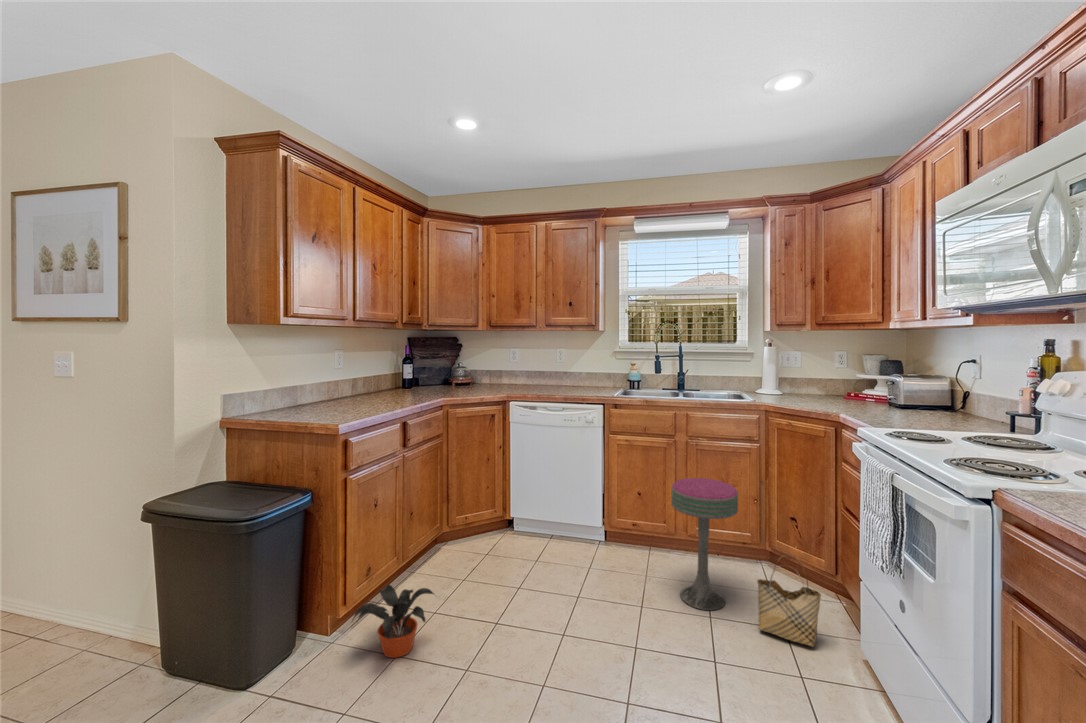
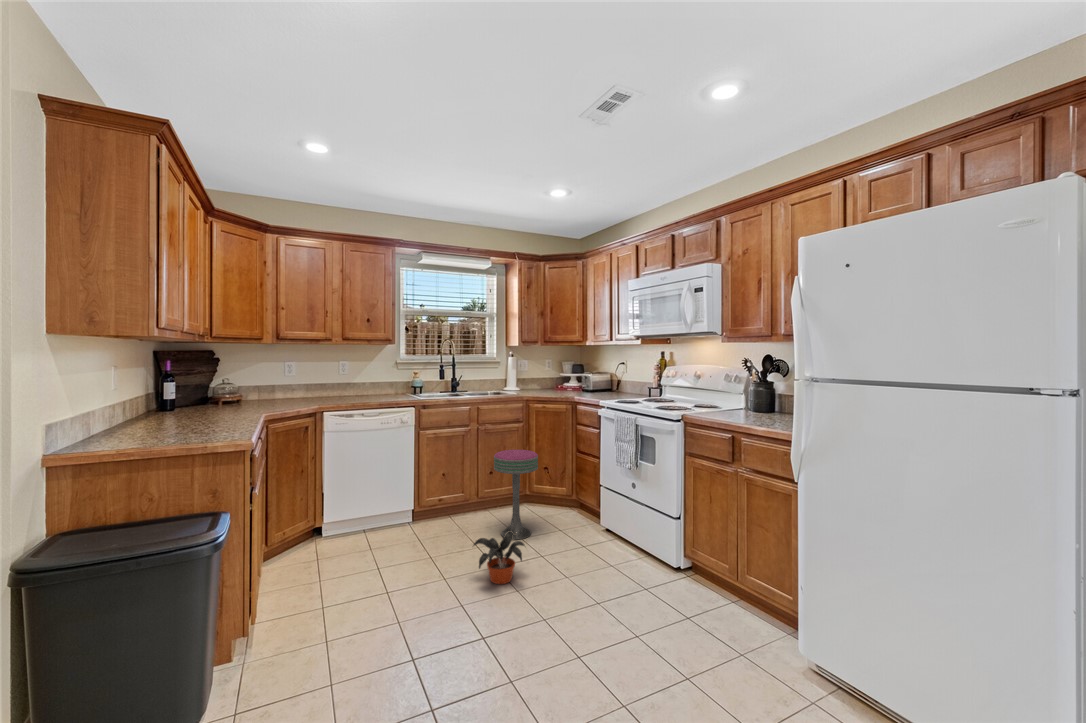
woven basket: present [757,554,821,646] -> none [555,485,589,537]
potted plant: present [354,584,434,658] -> present [474,531,525,584]

